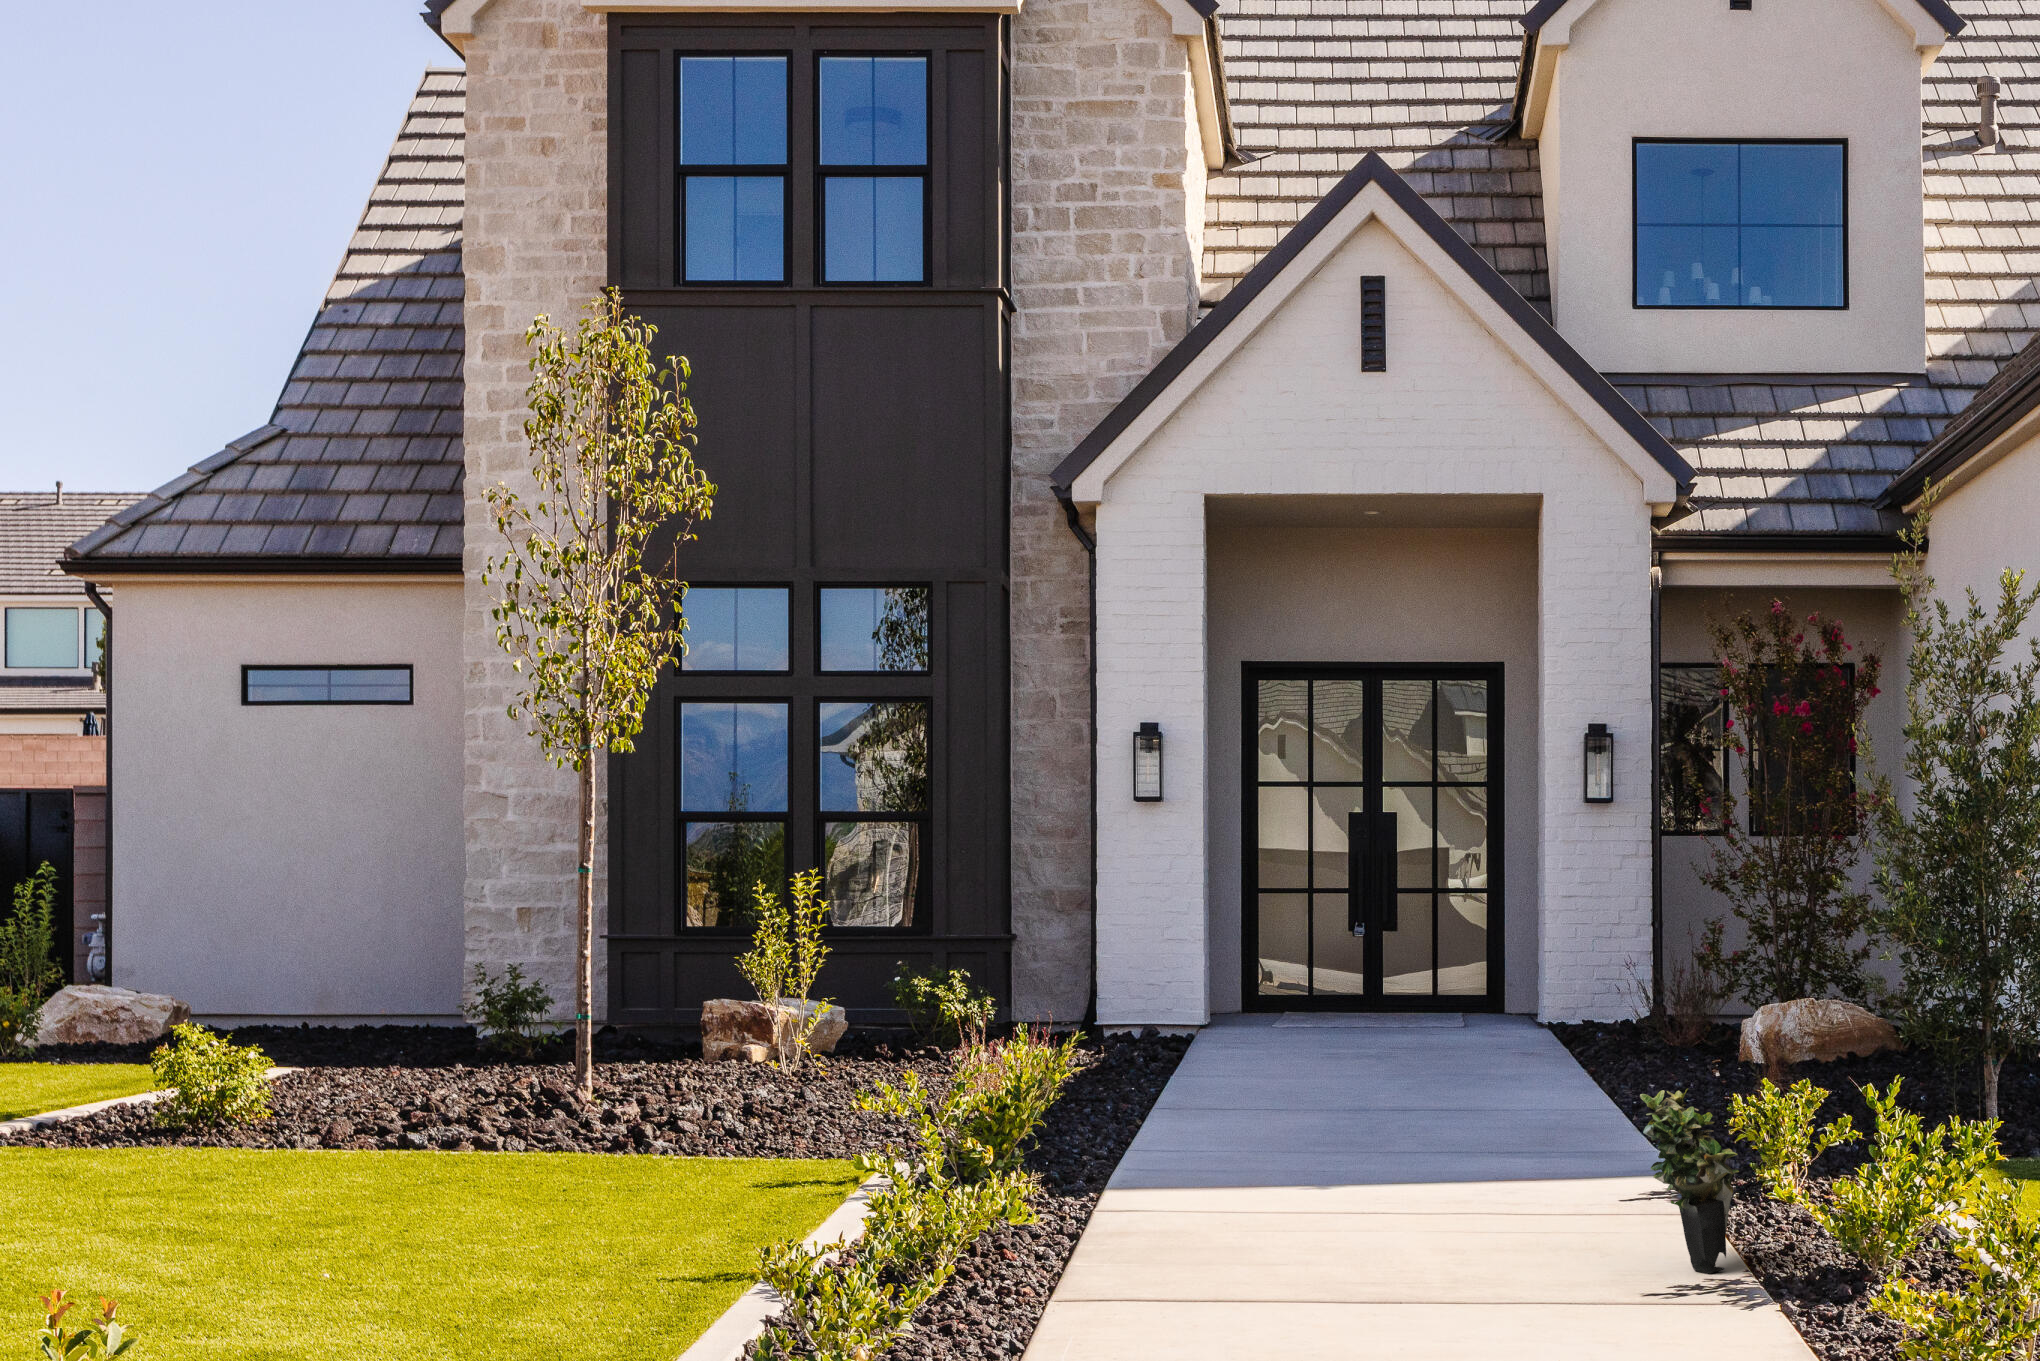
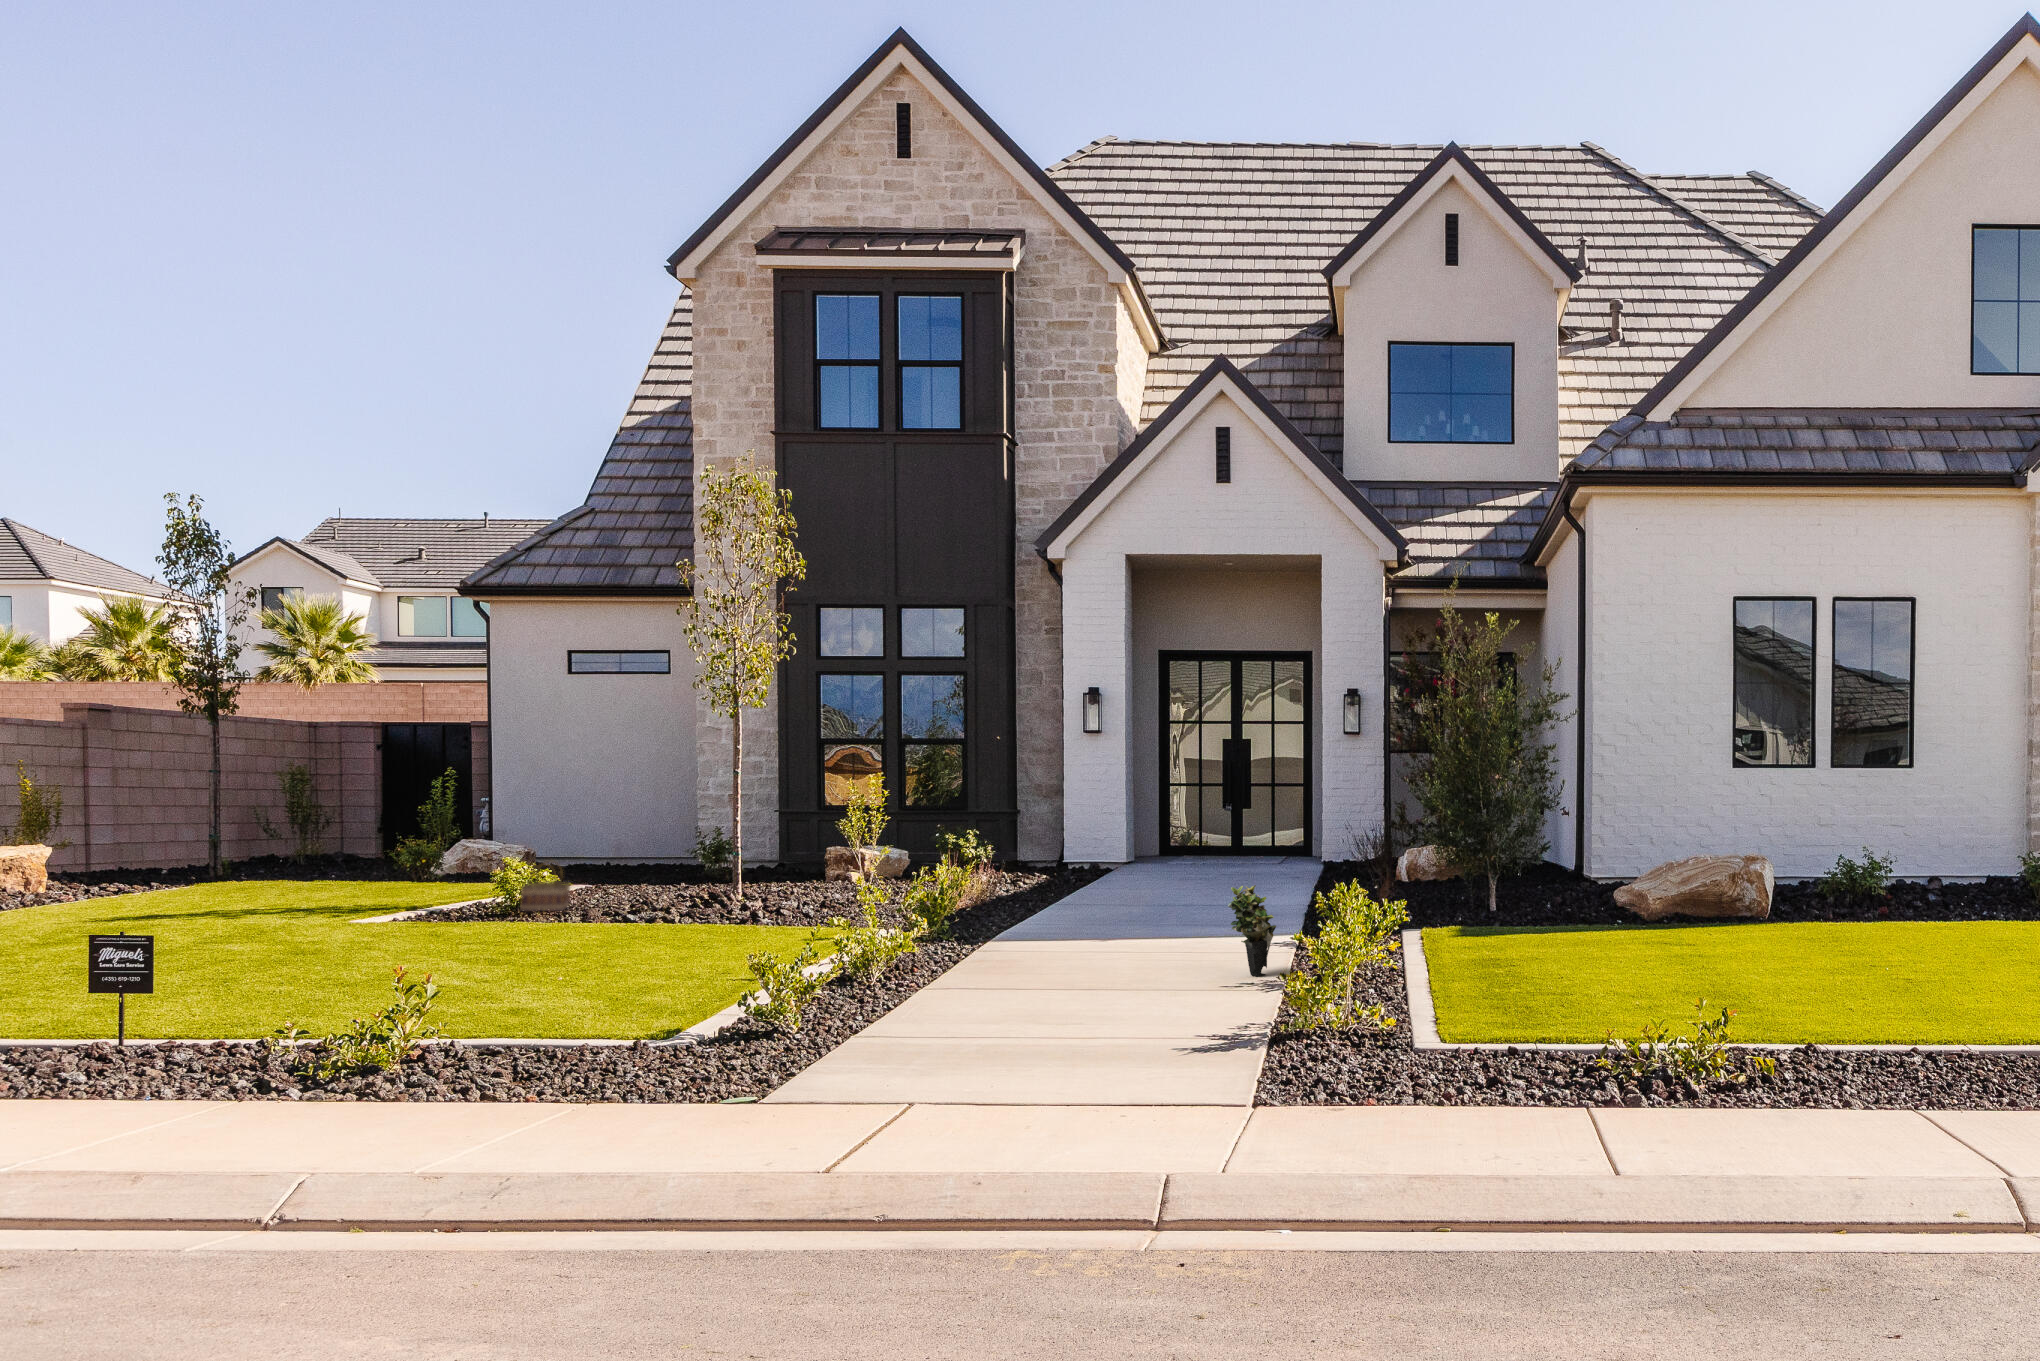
basket: none [197,1039,290,1136] -> present [520,862,570,911]

